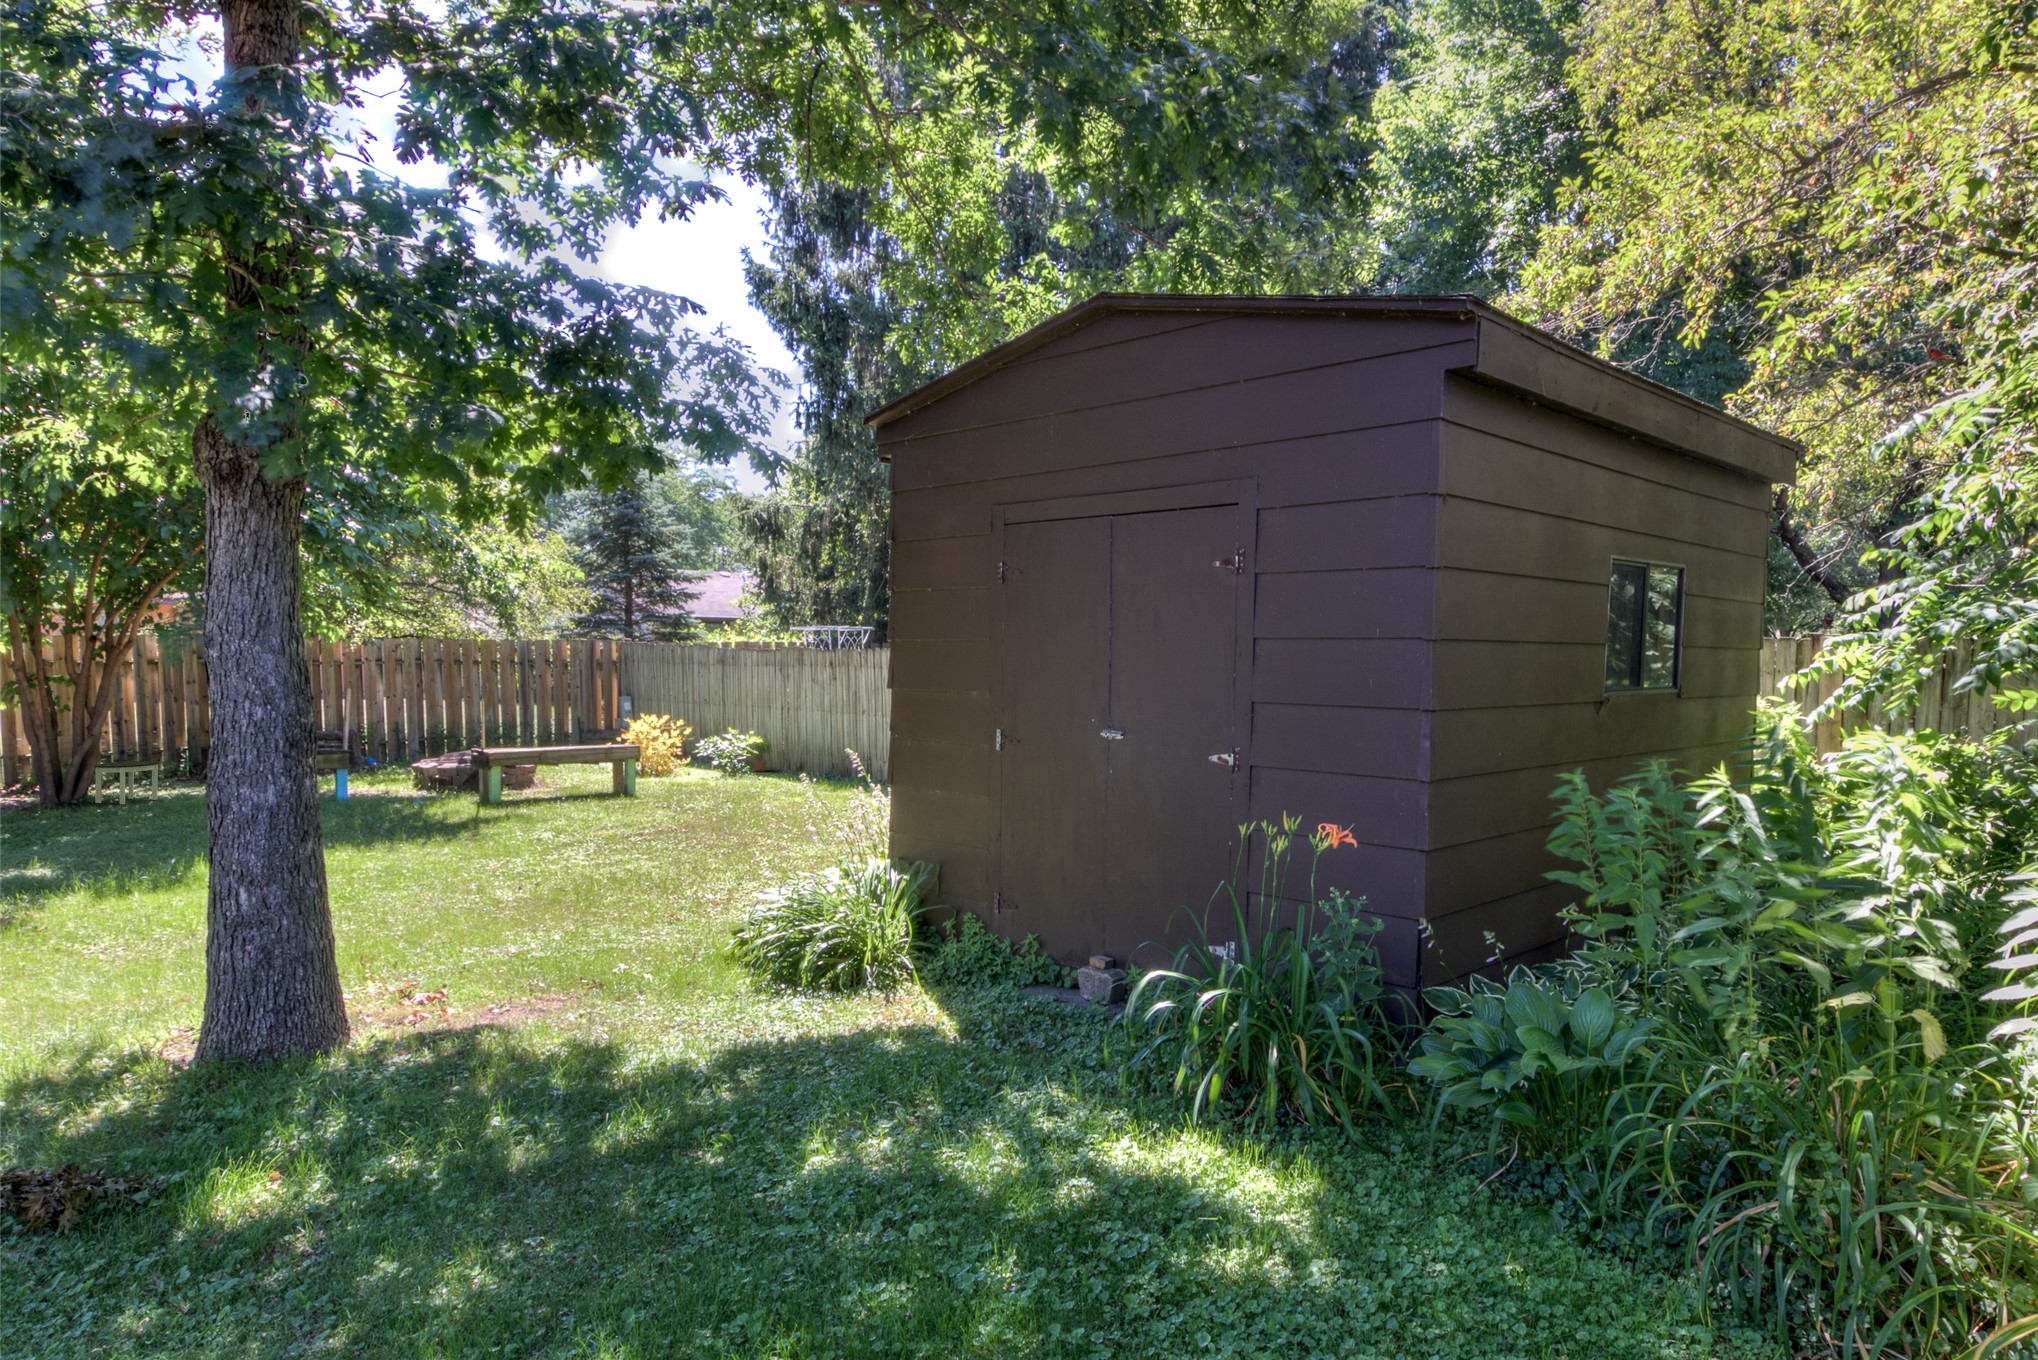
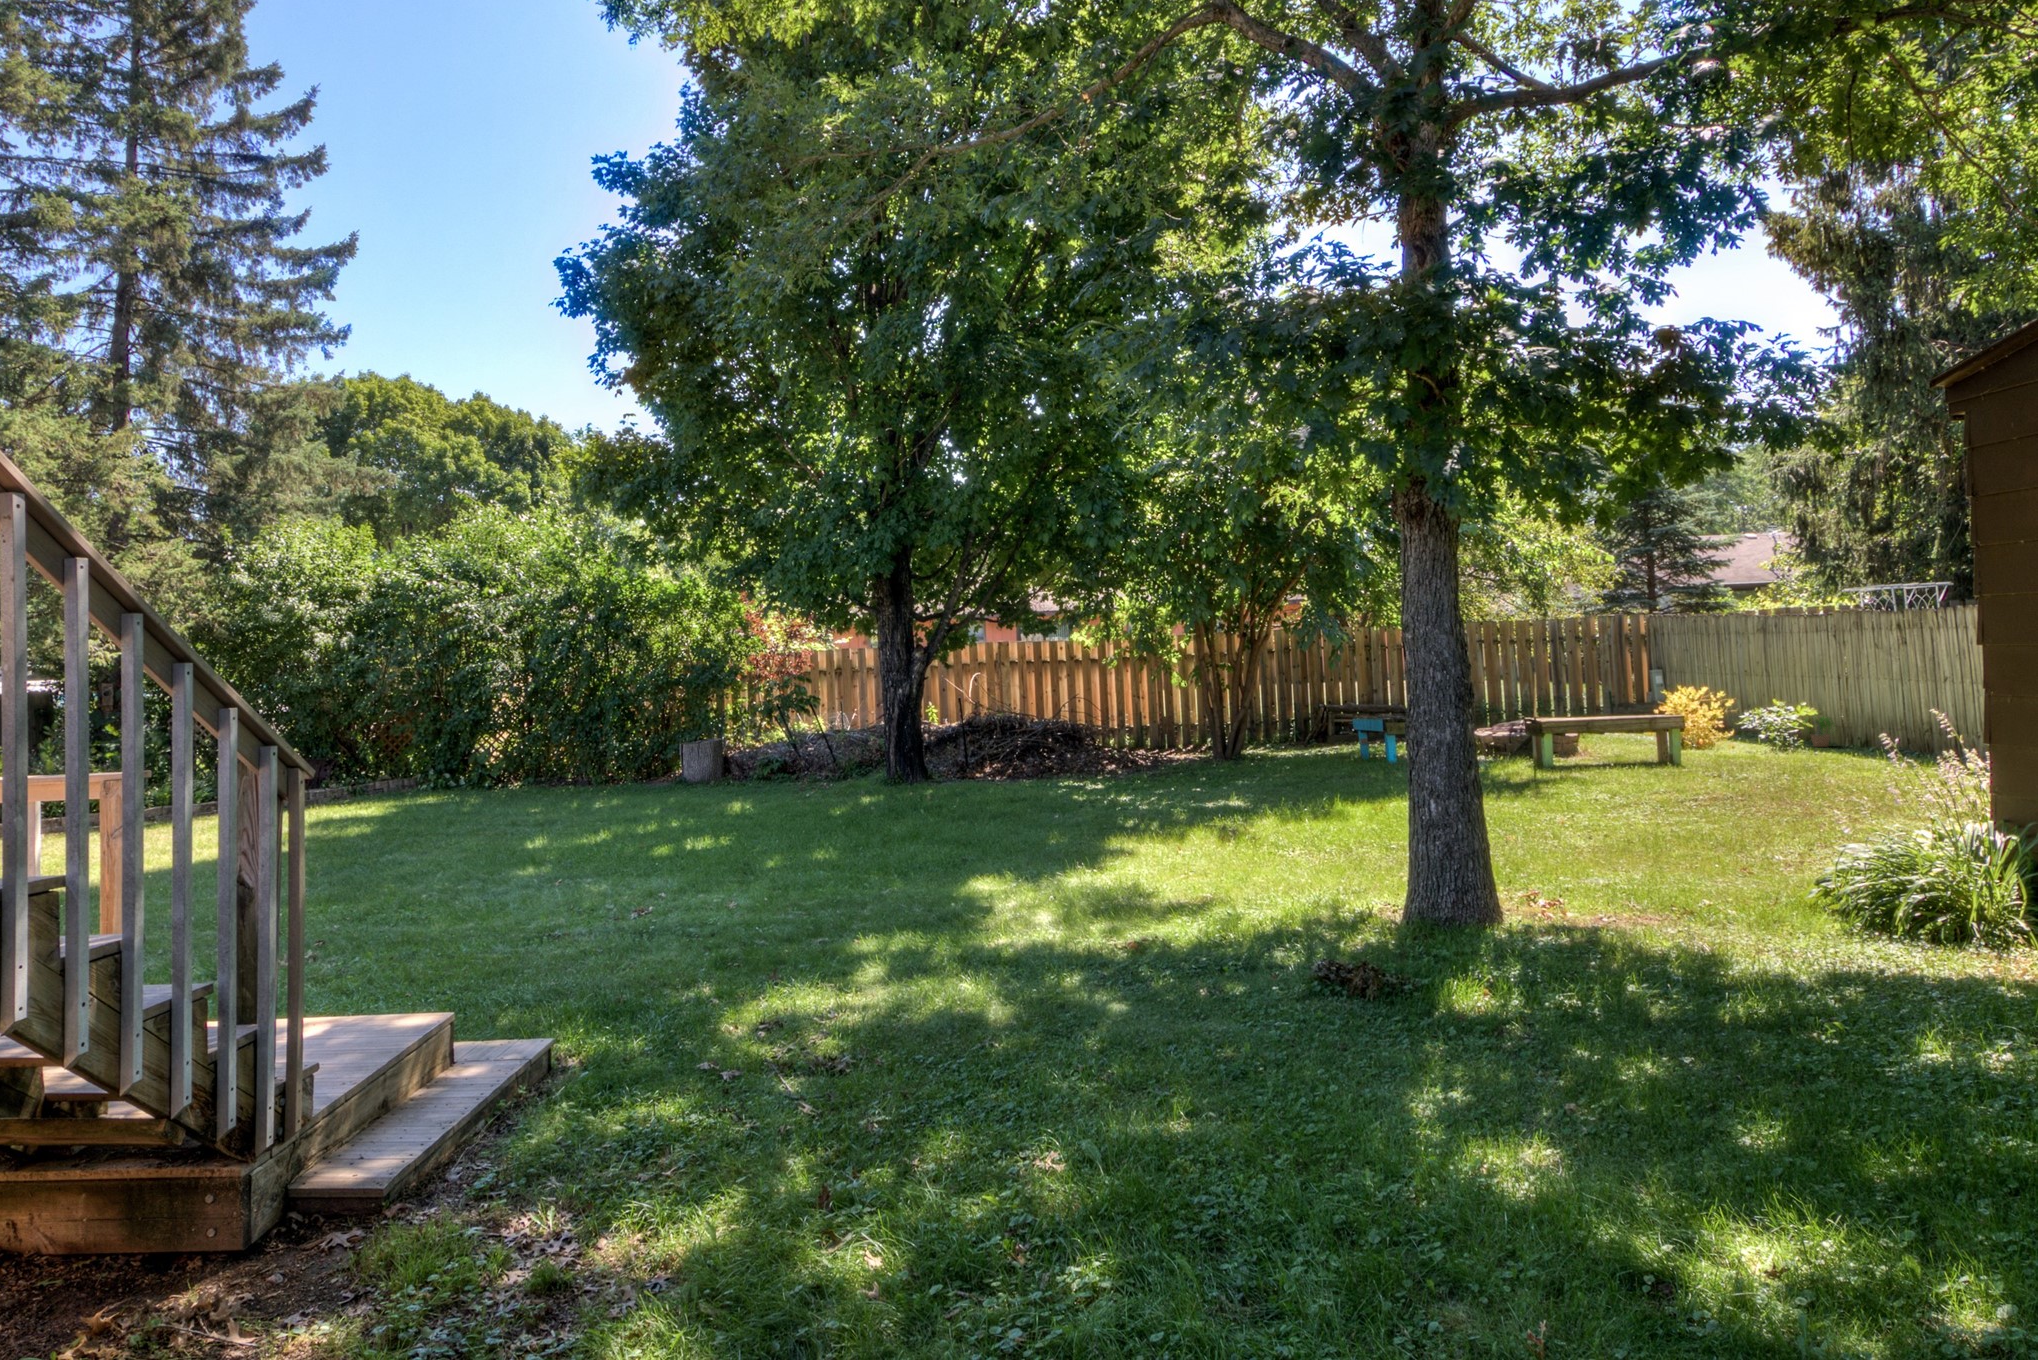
round table: present [94,761,159,804] -> none [1266,728,1303,758]

